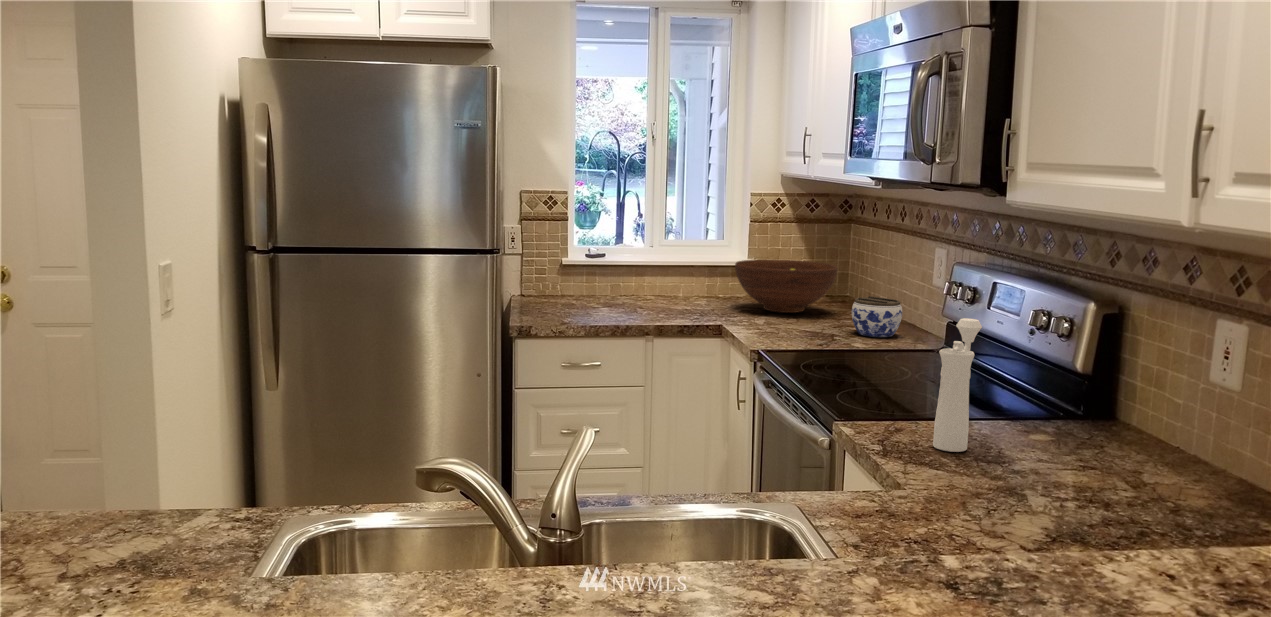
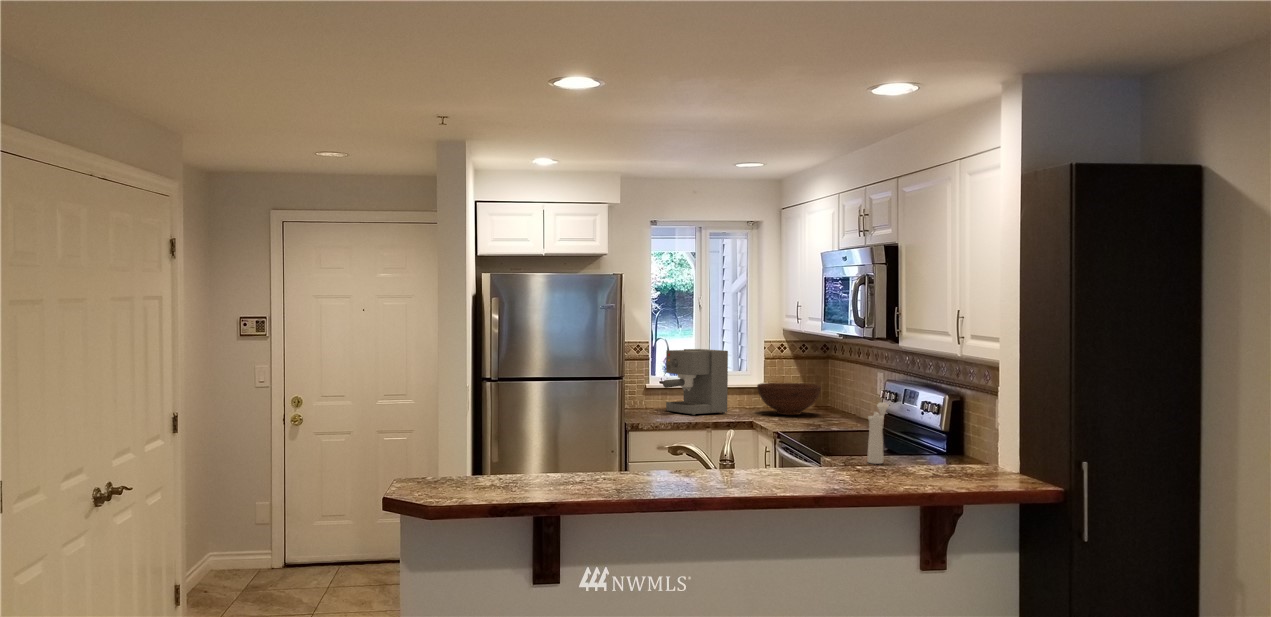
coffee maker: none [578,204,689,311] -> present [663,349,728,415]
jar: present [852,296,902,337] -> none [830,402,860,426]

